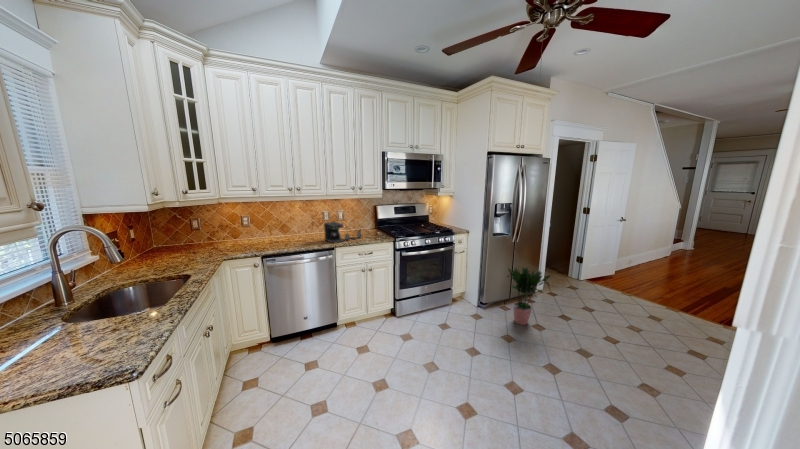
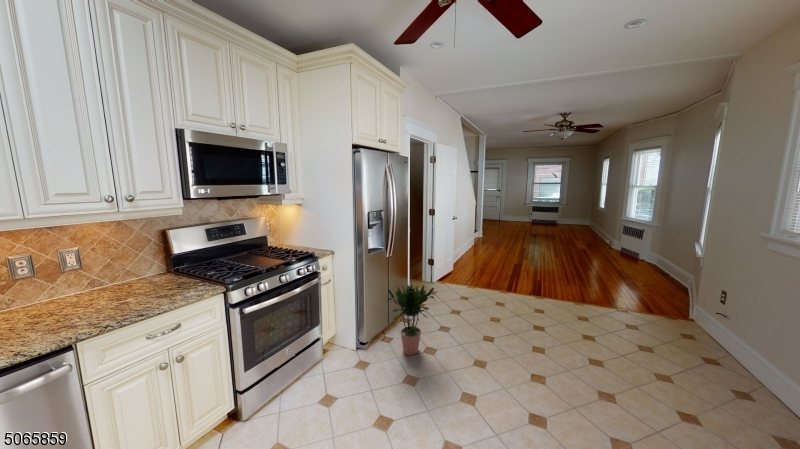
coffee maker: present [324,222,362,243] -> none [17,279,144,333]

